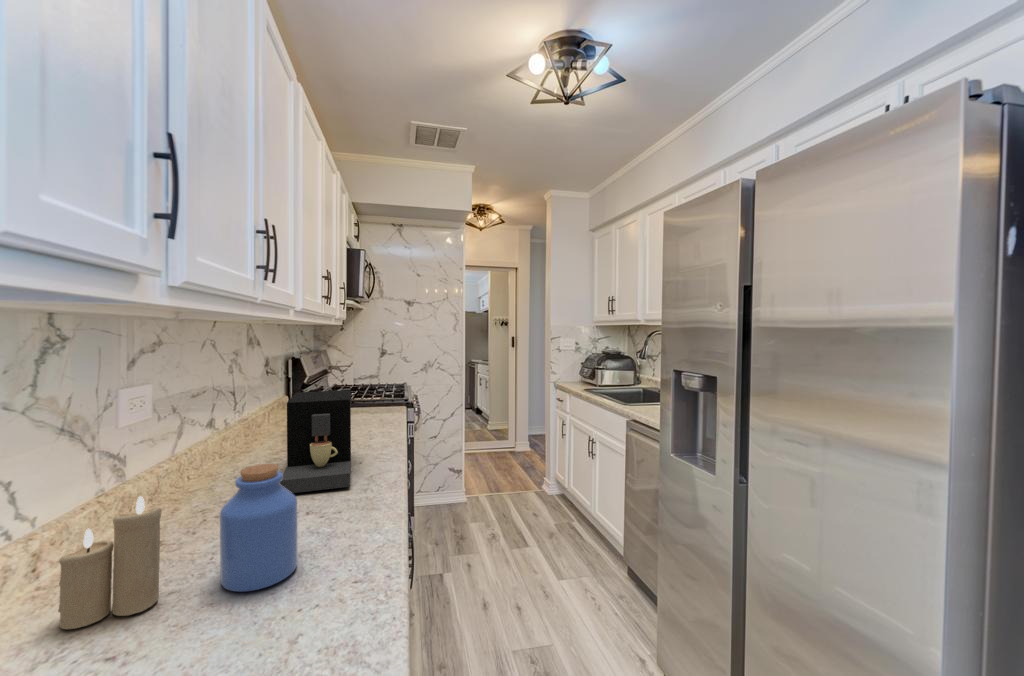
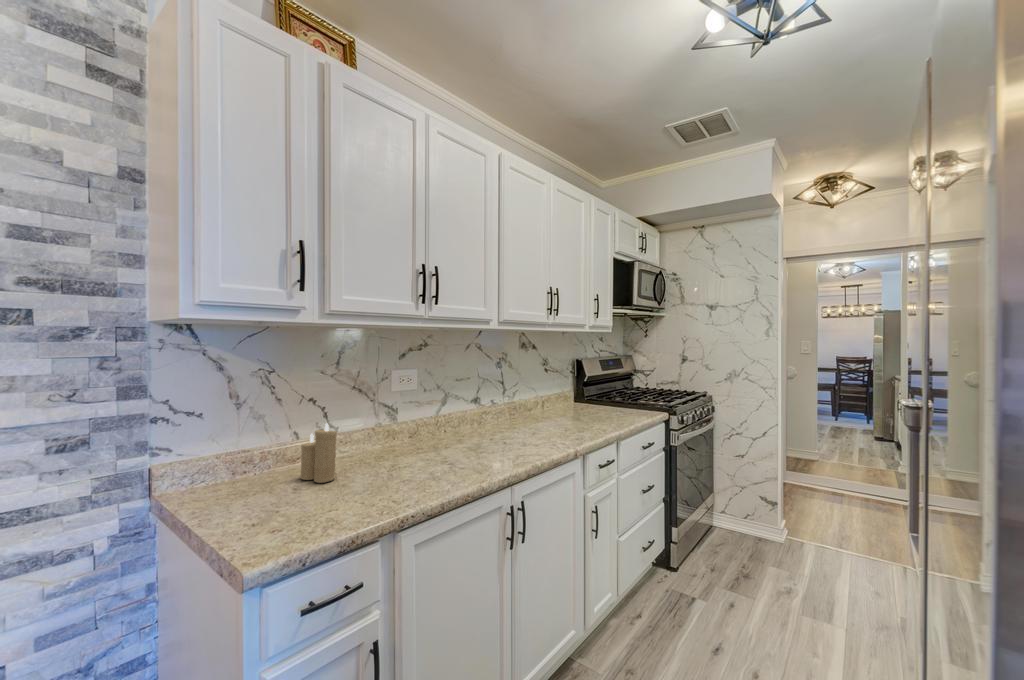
coffee maker: present [280,390,351,493] -> none [455,383,542,459]
jar: present [220,464,298,592] -> none [347,419,392,495]

